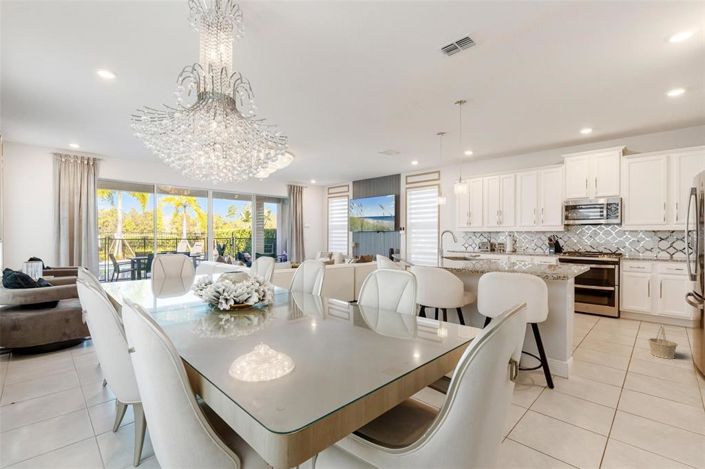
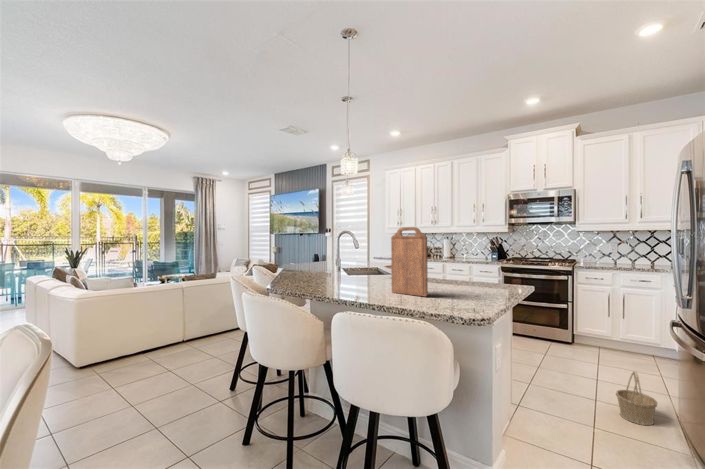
cutting board: none [501,228,526,268] -> present [391,227,428,296]

